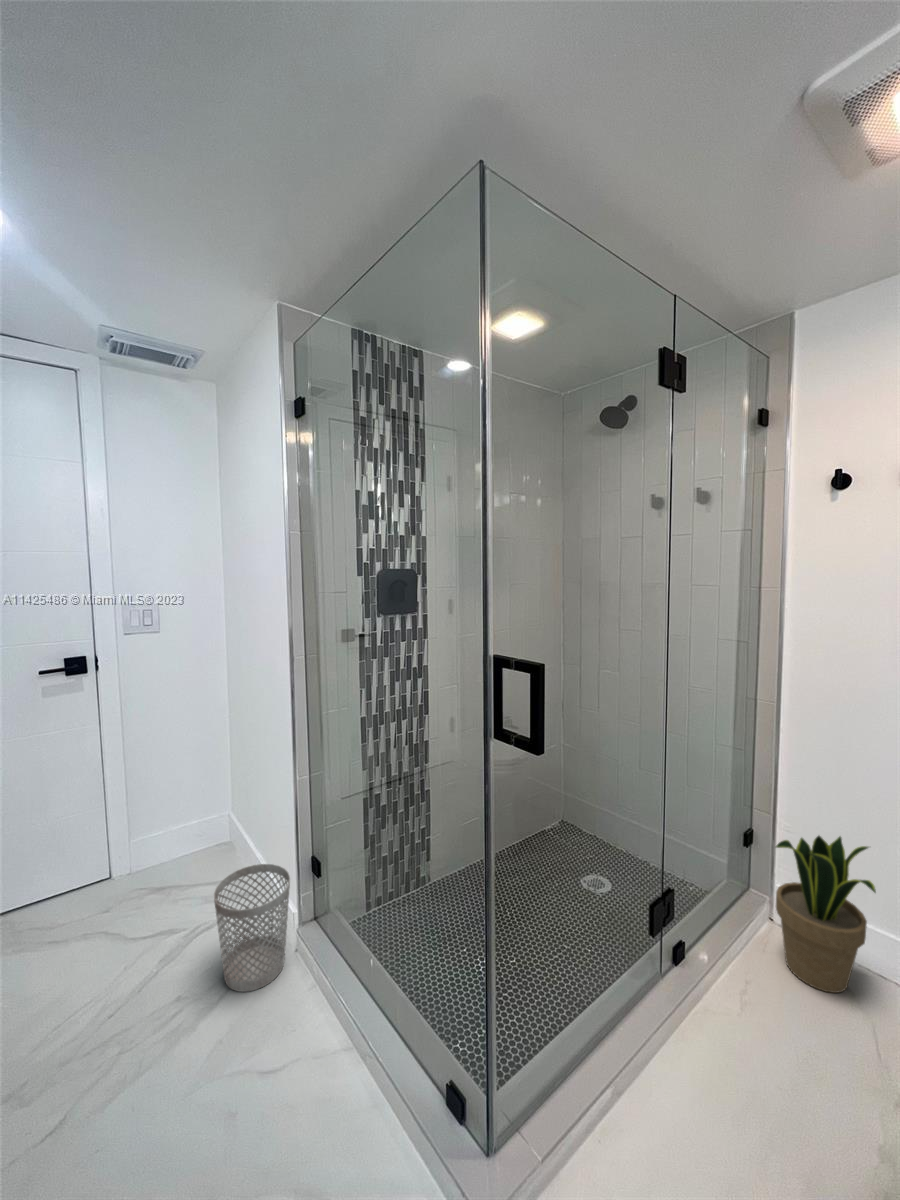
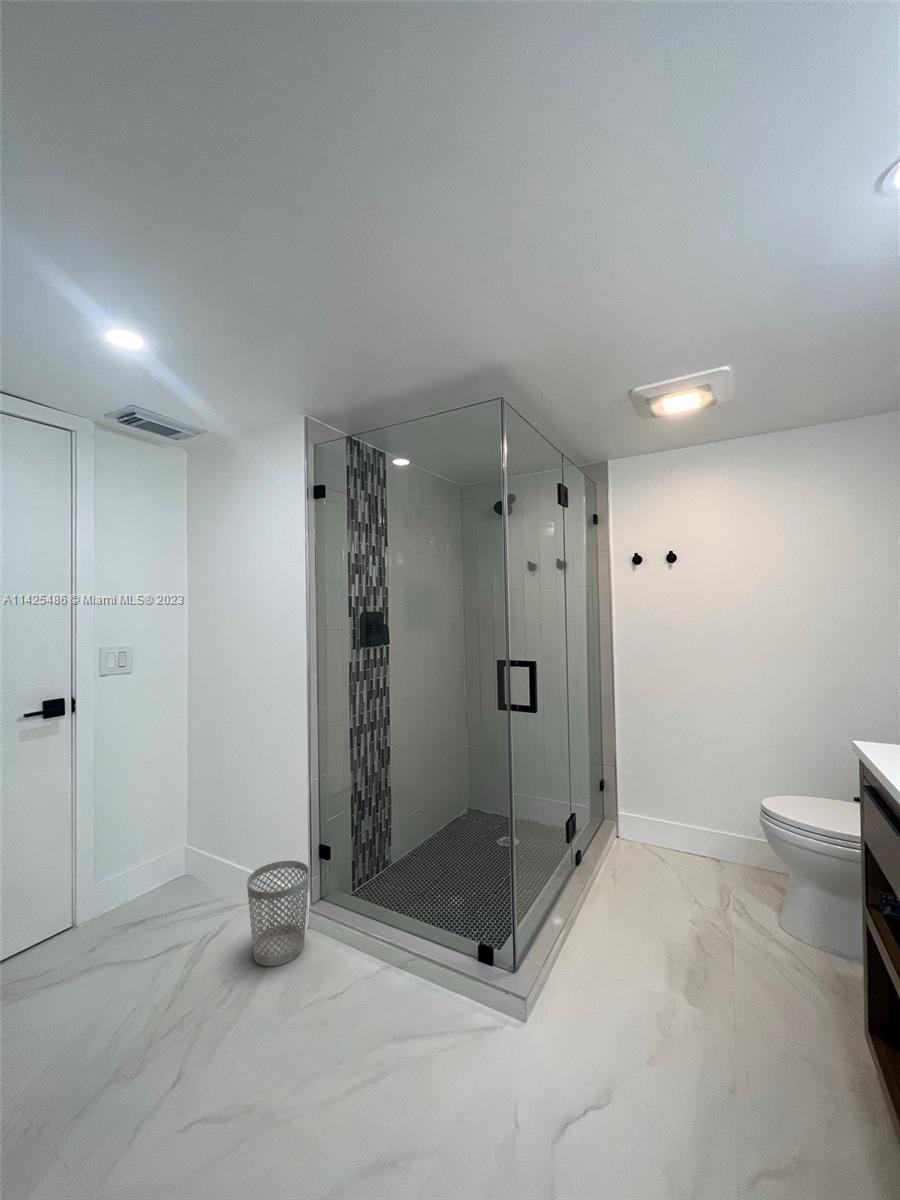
potted plant: present [776,836,876,993] -> none [622,766,674,862]

